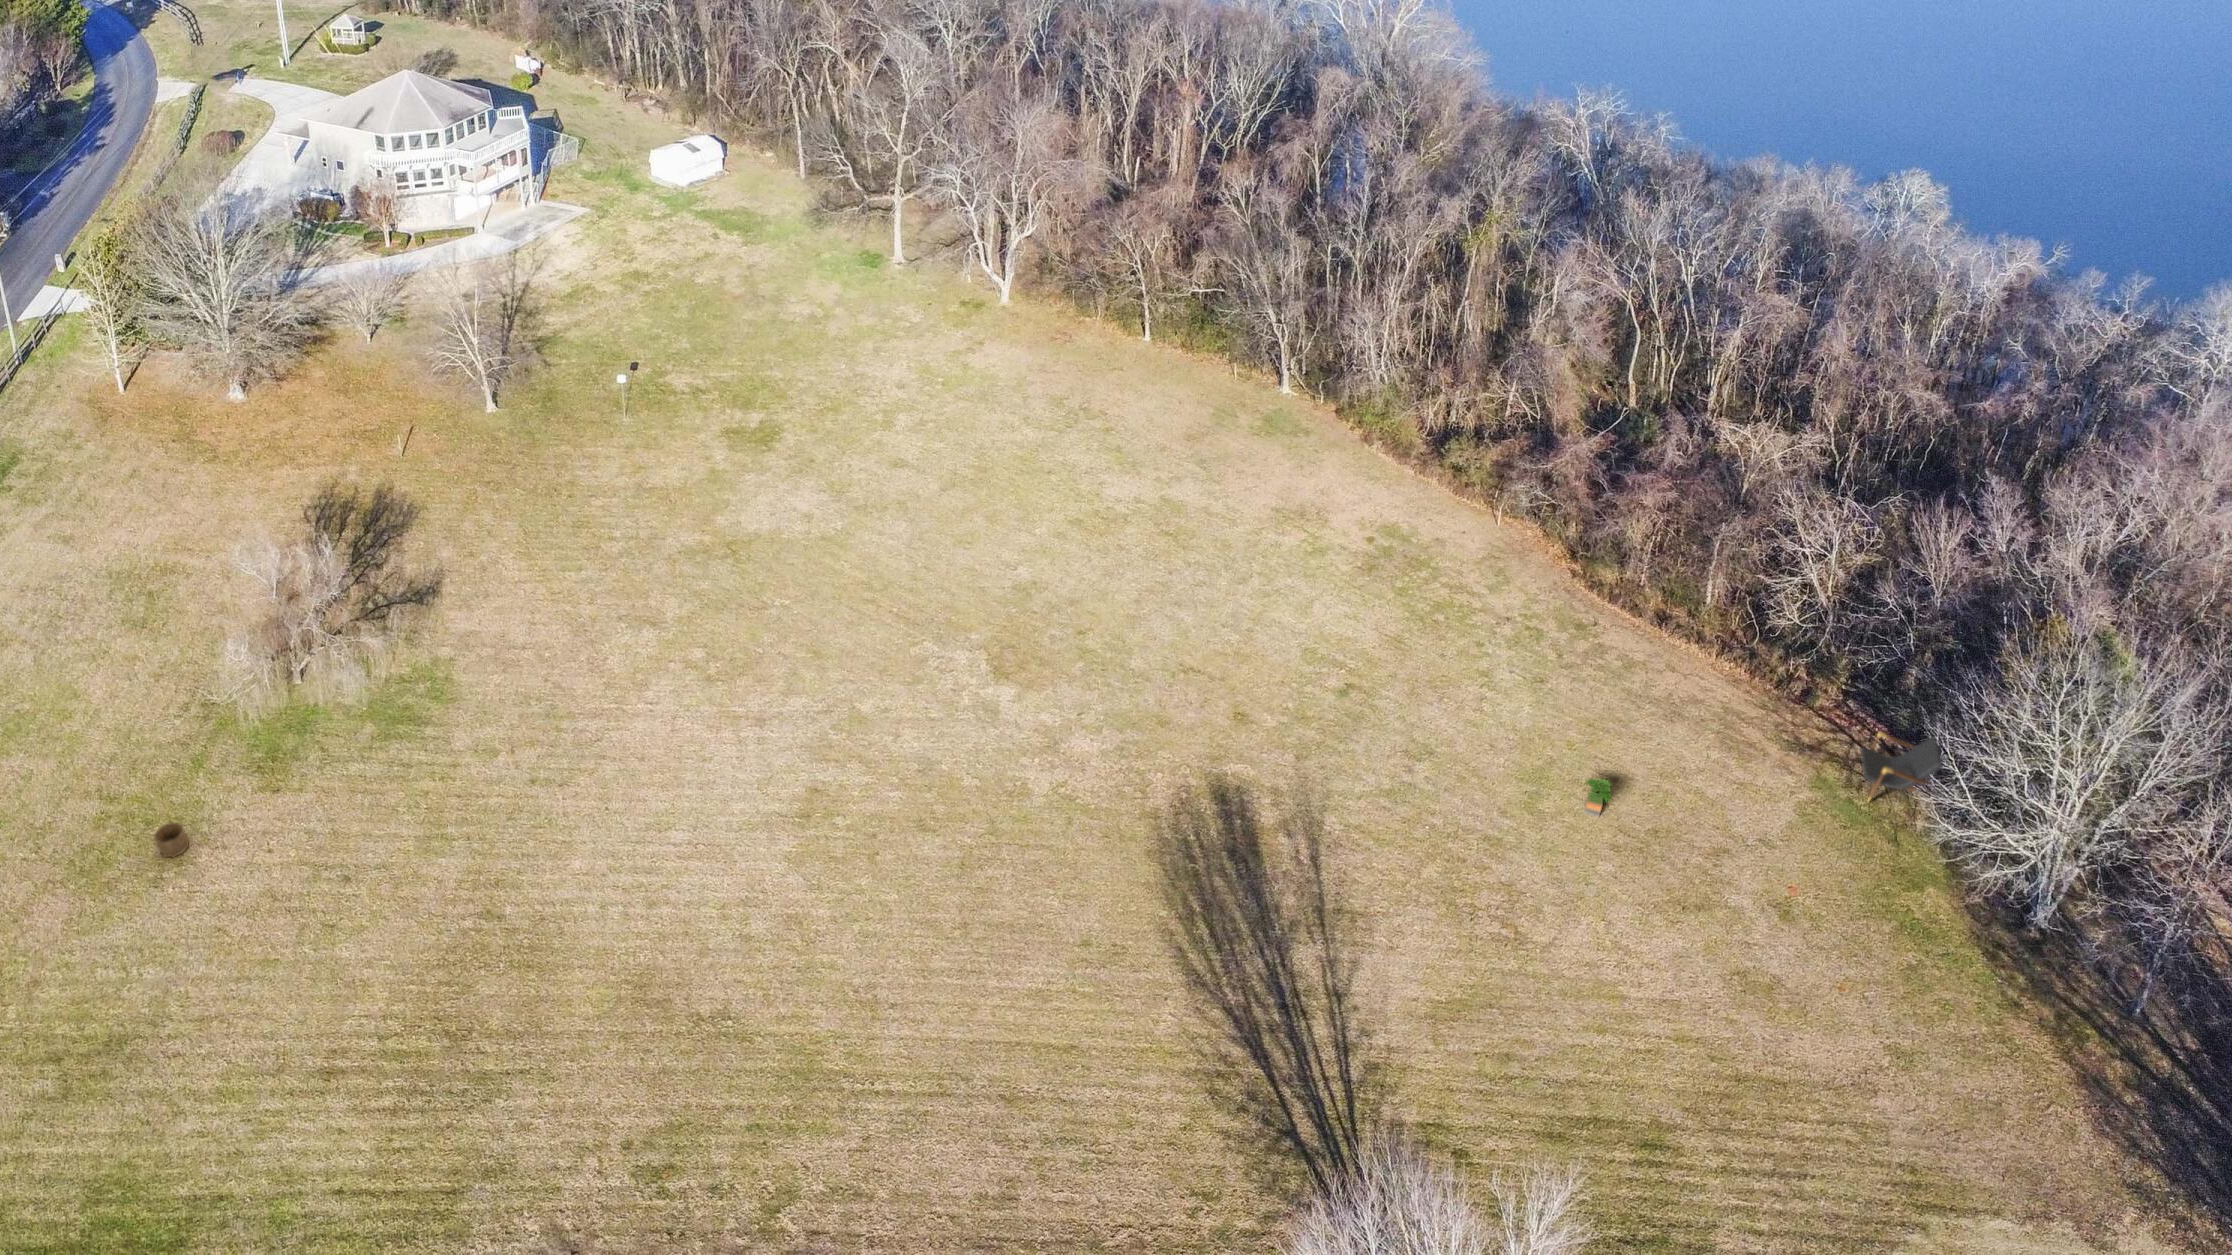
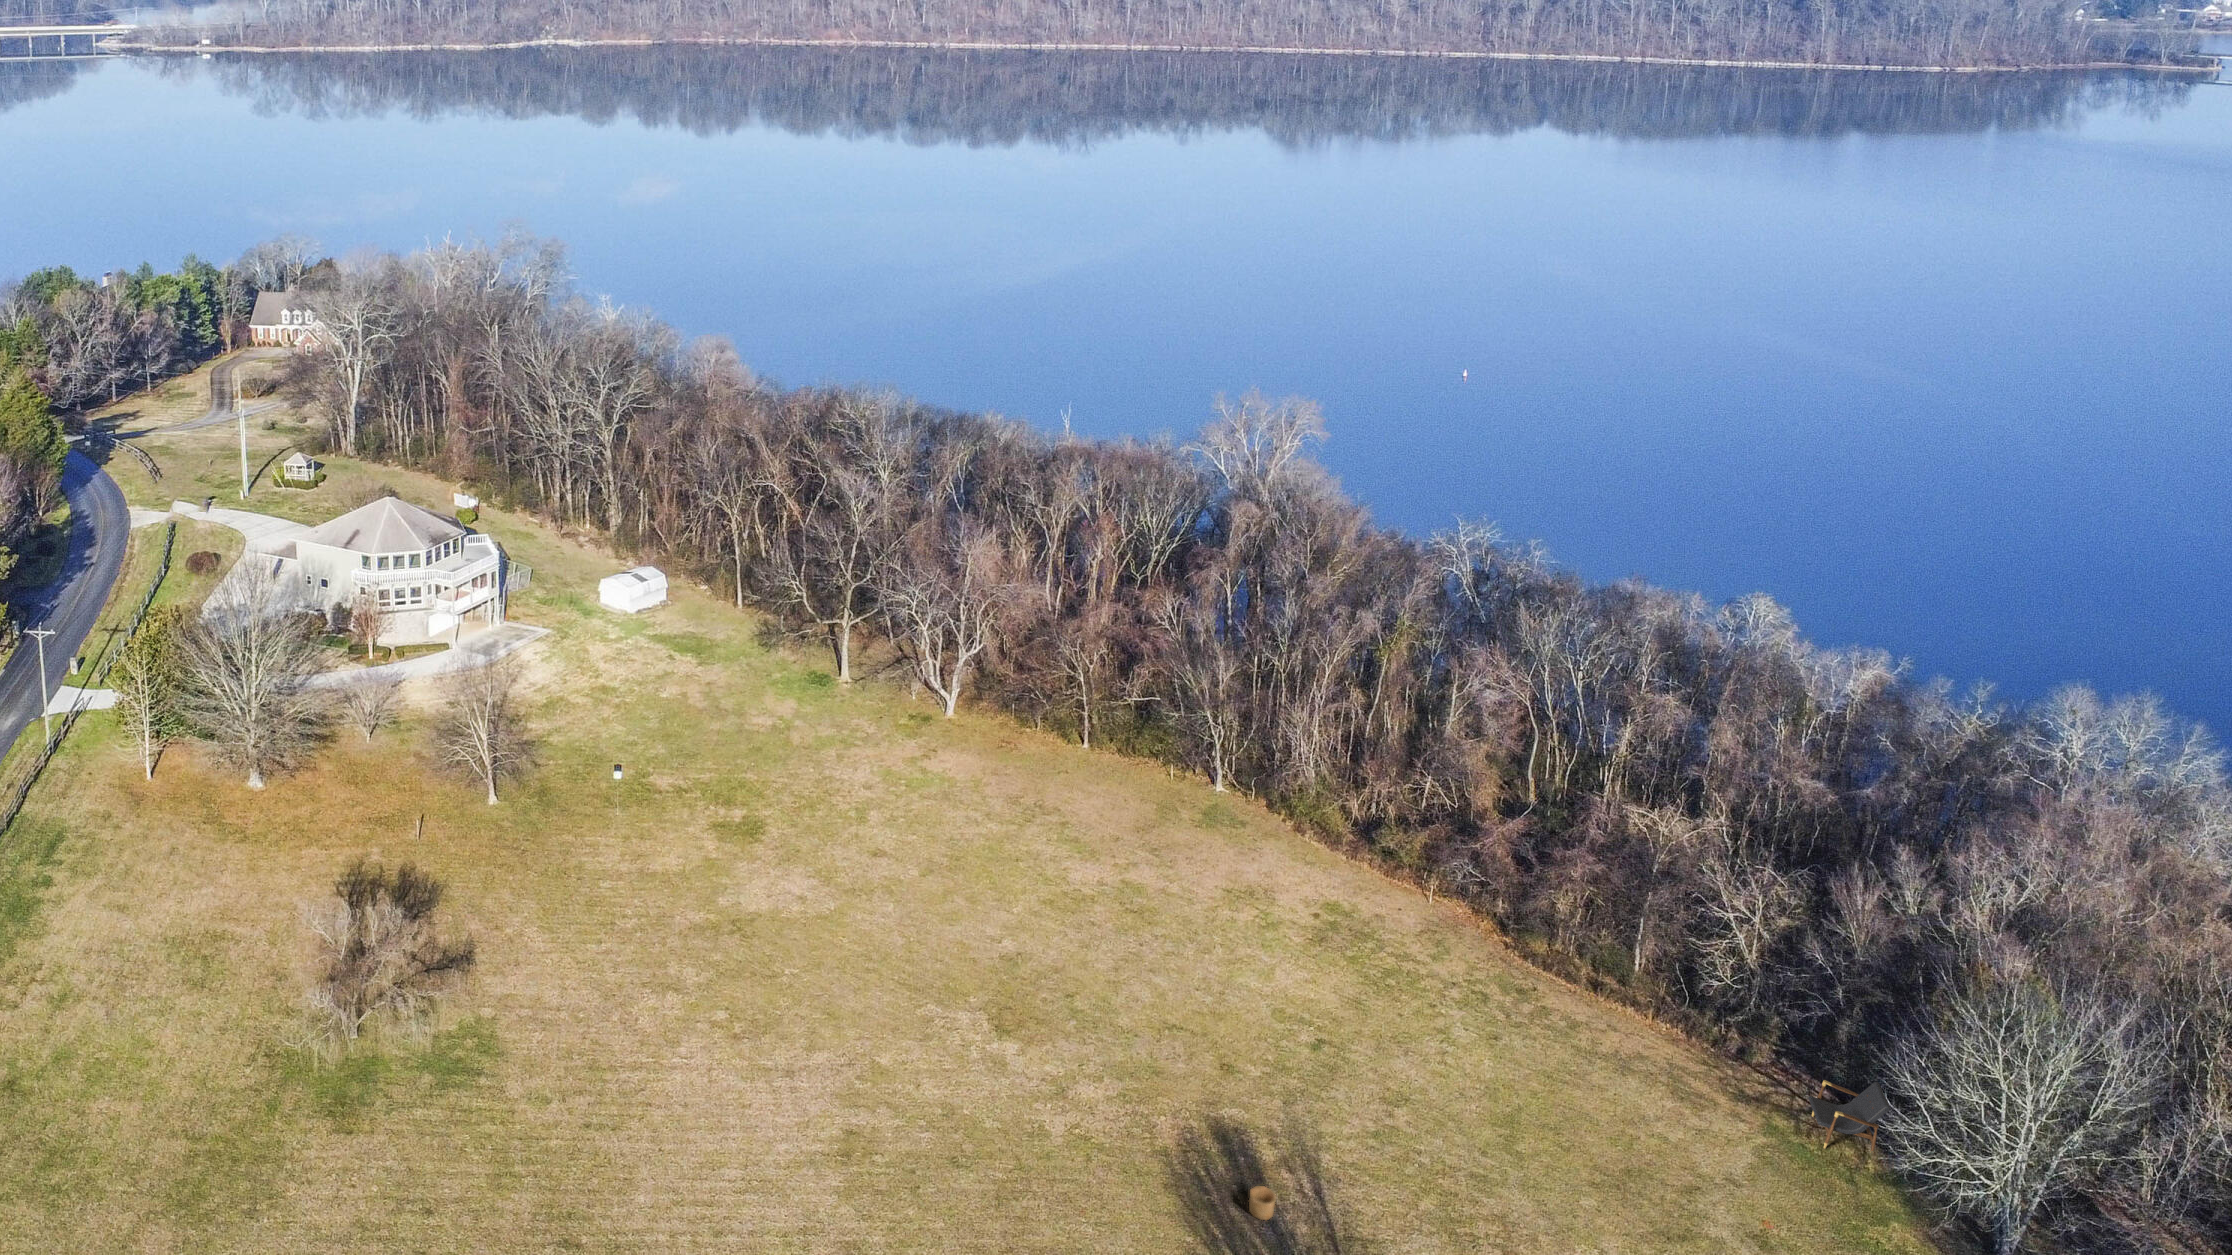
potted tree: present [1585,778,1612,817] -> none [1564,1122,1591,1162]
wooden bucket: present [154,823,189,857] -> present [1249,1186,1276,1220]

